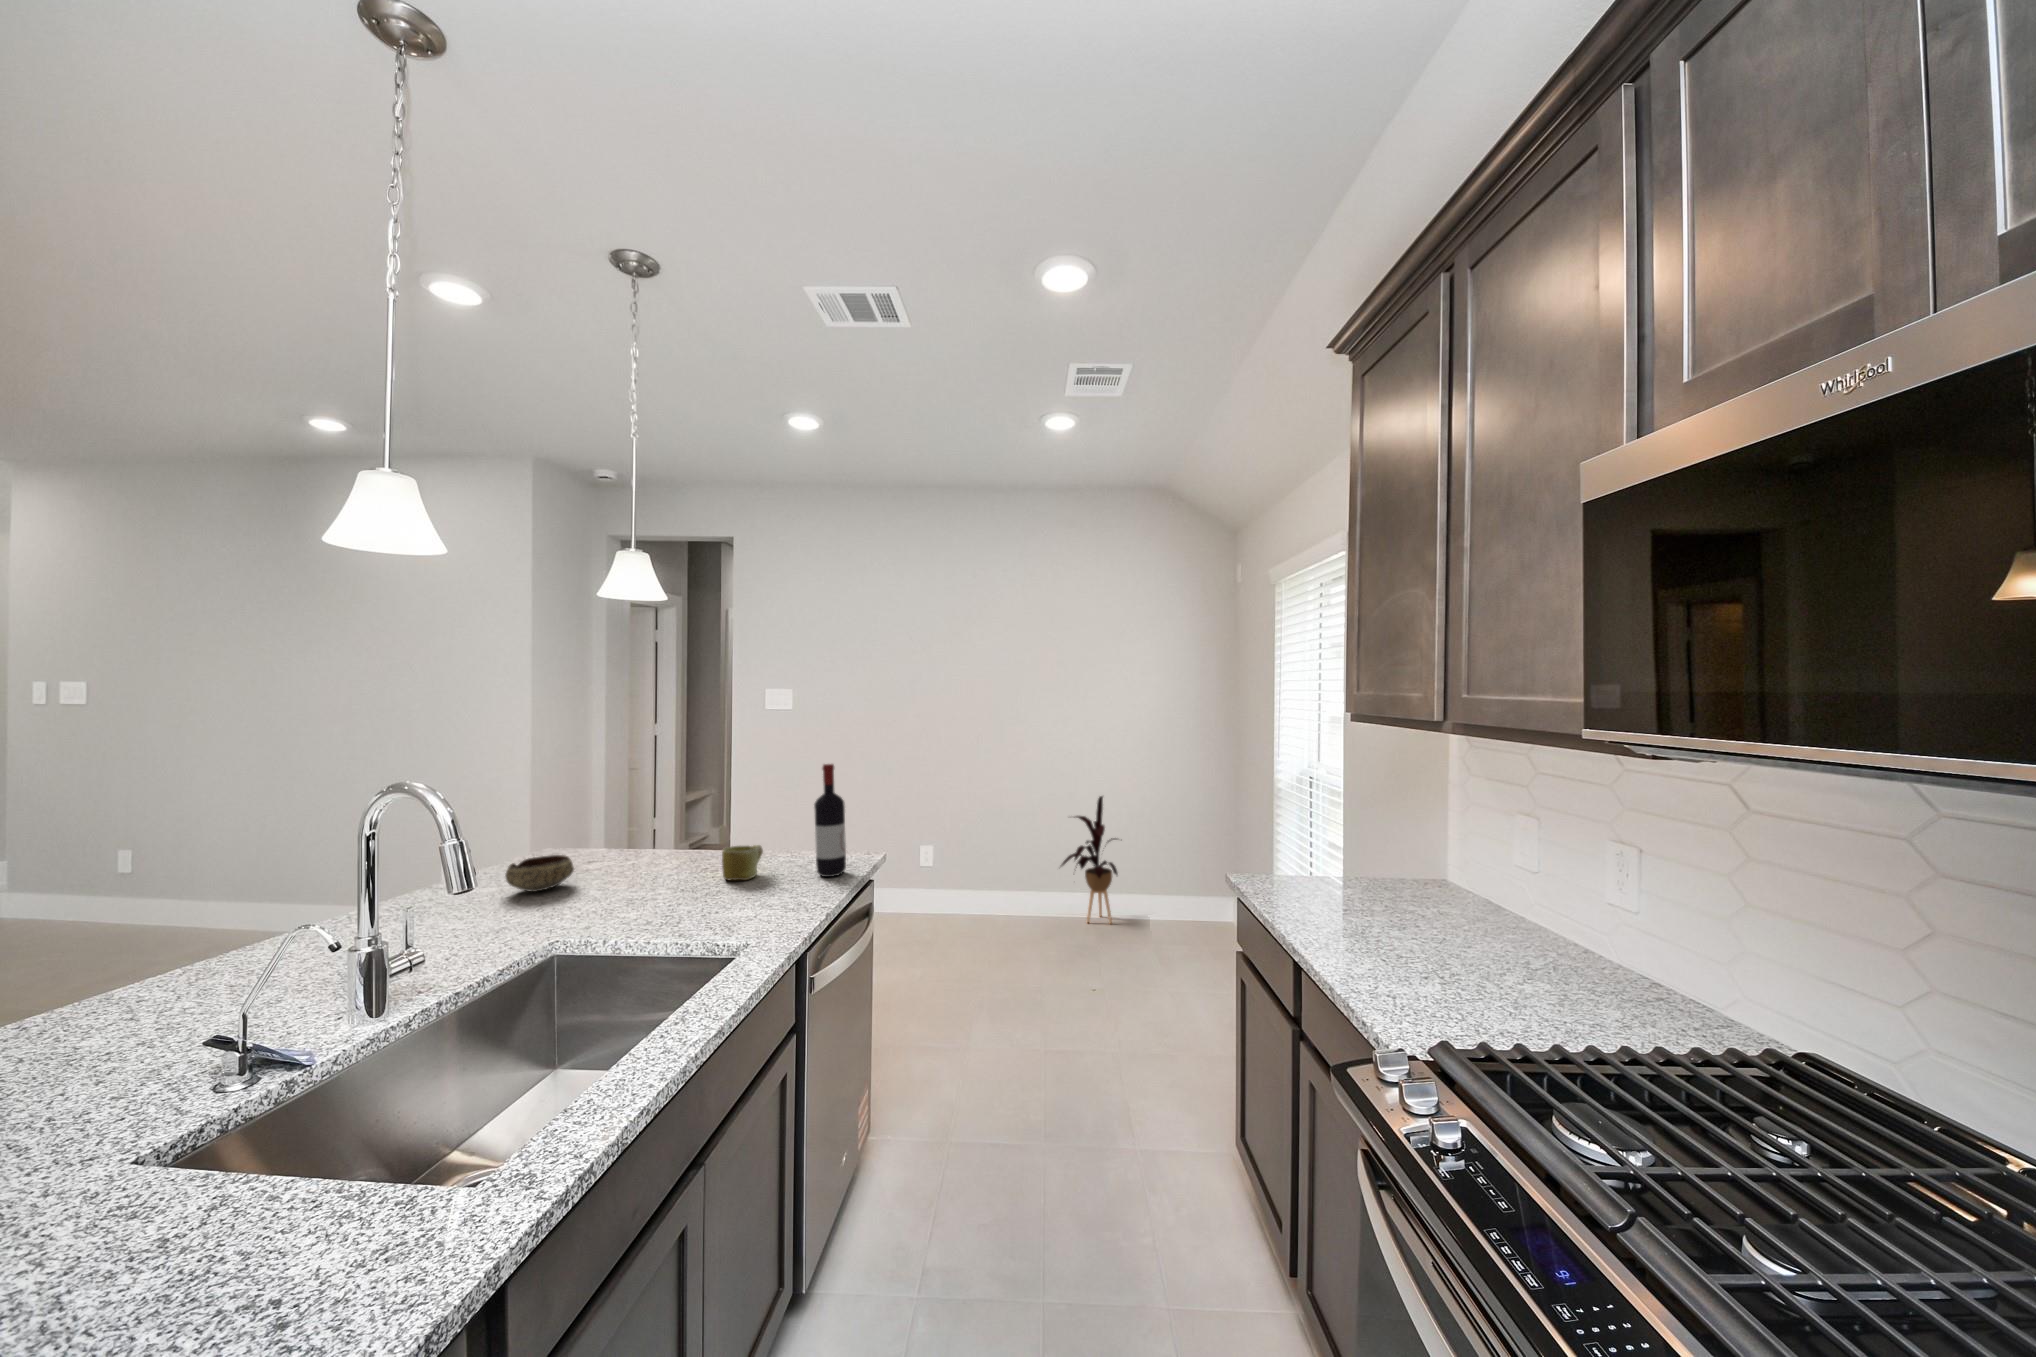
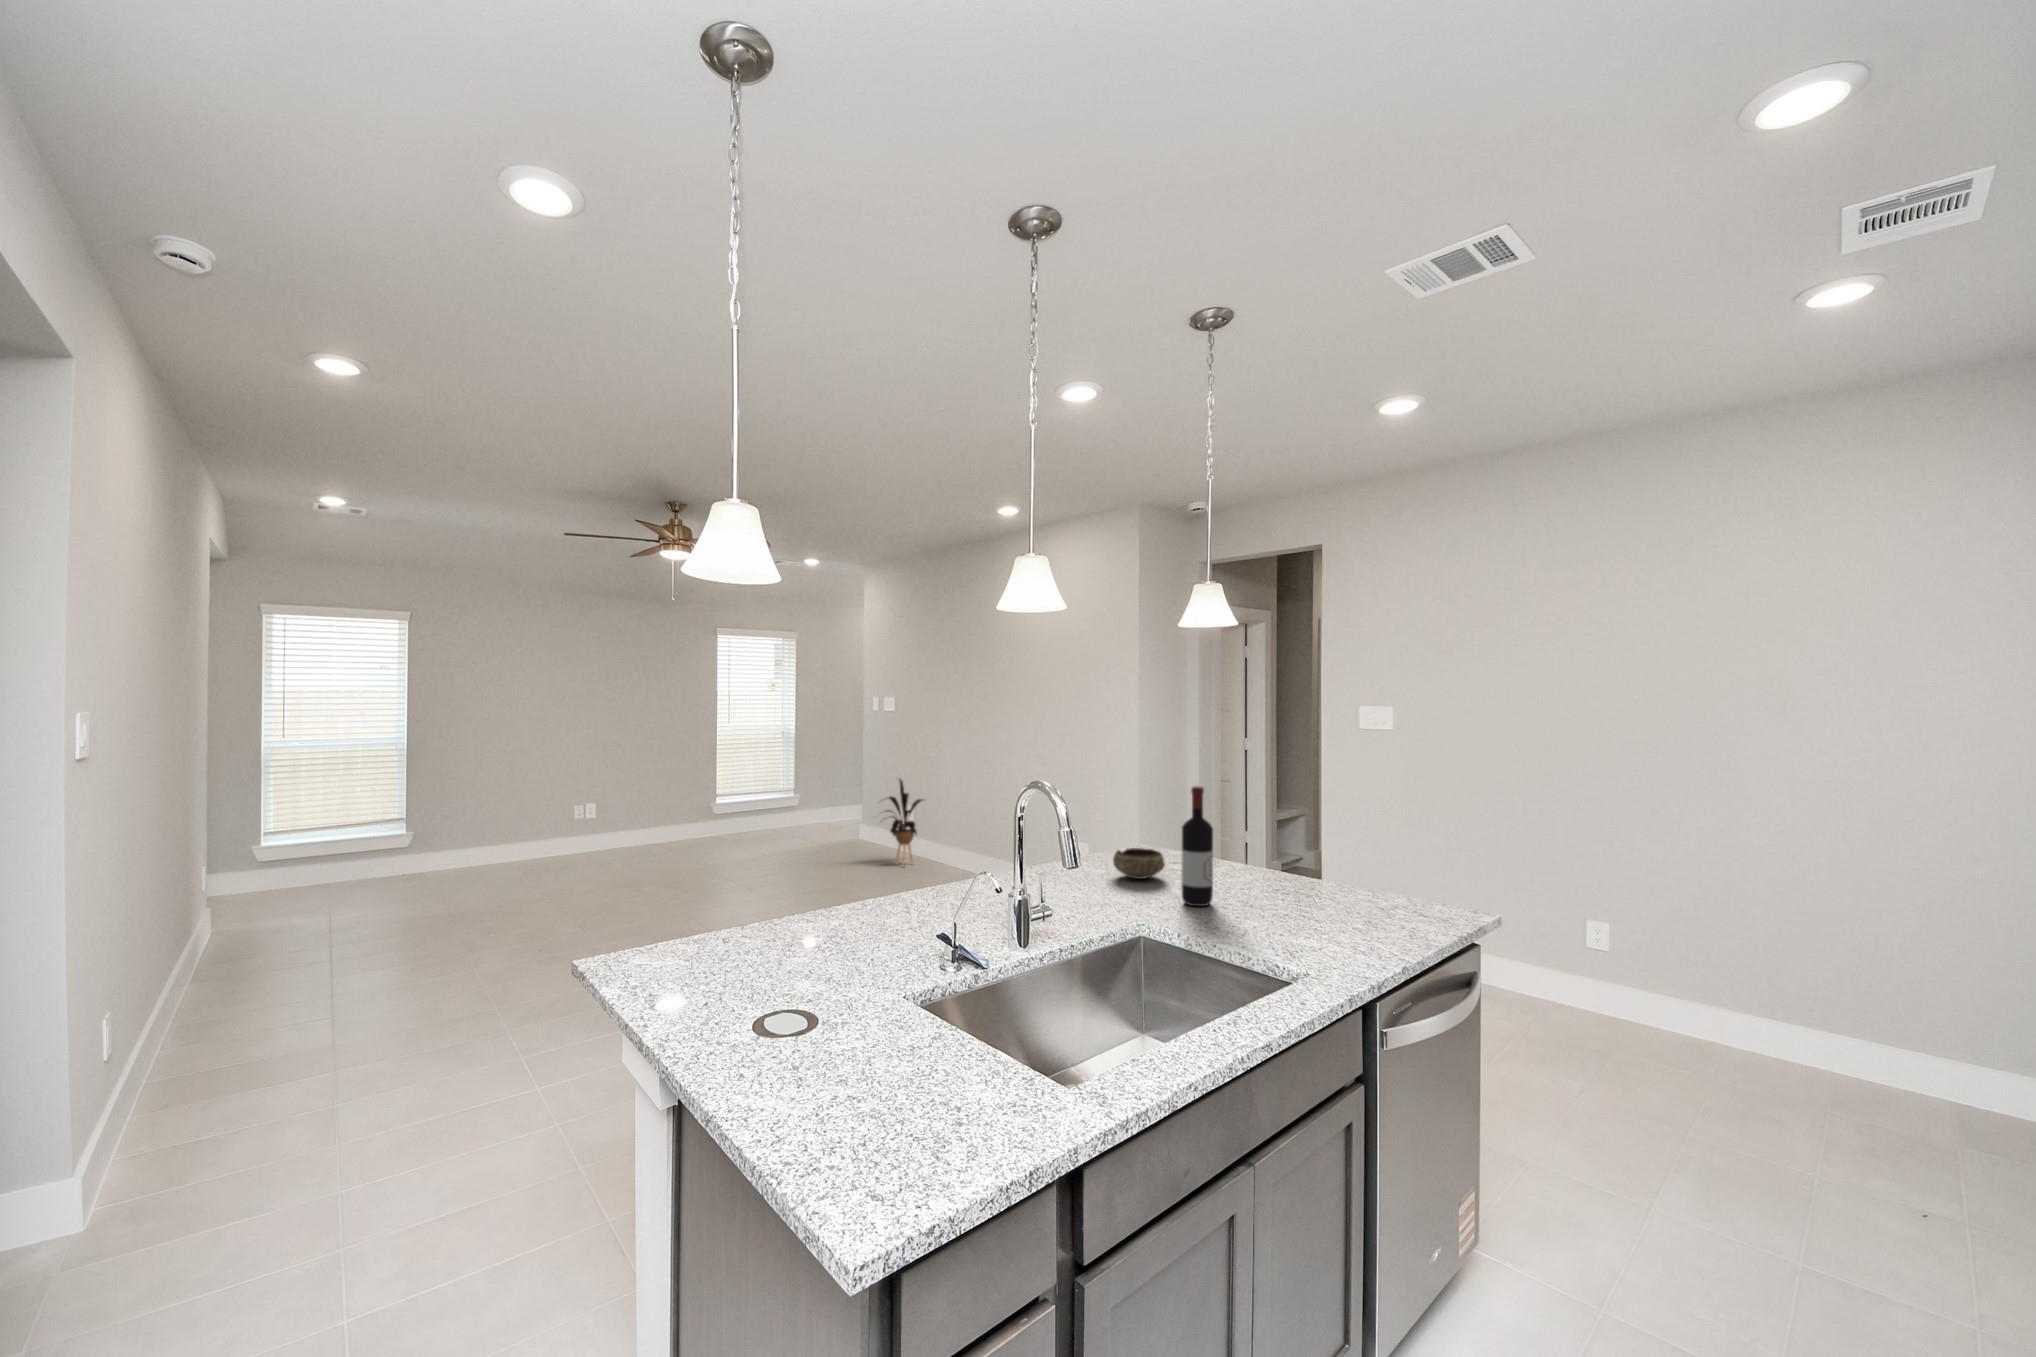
wine bottle: present [814,764,846,877] -> present [1181,786,1213,906]
house plant: present [1061,796,1118,923] -> present [882,779,922,866]
mug: present [722,845,763,881] -> none [1295,871,1339,910]

